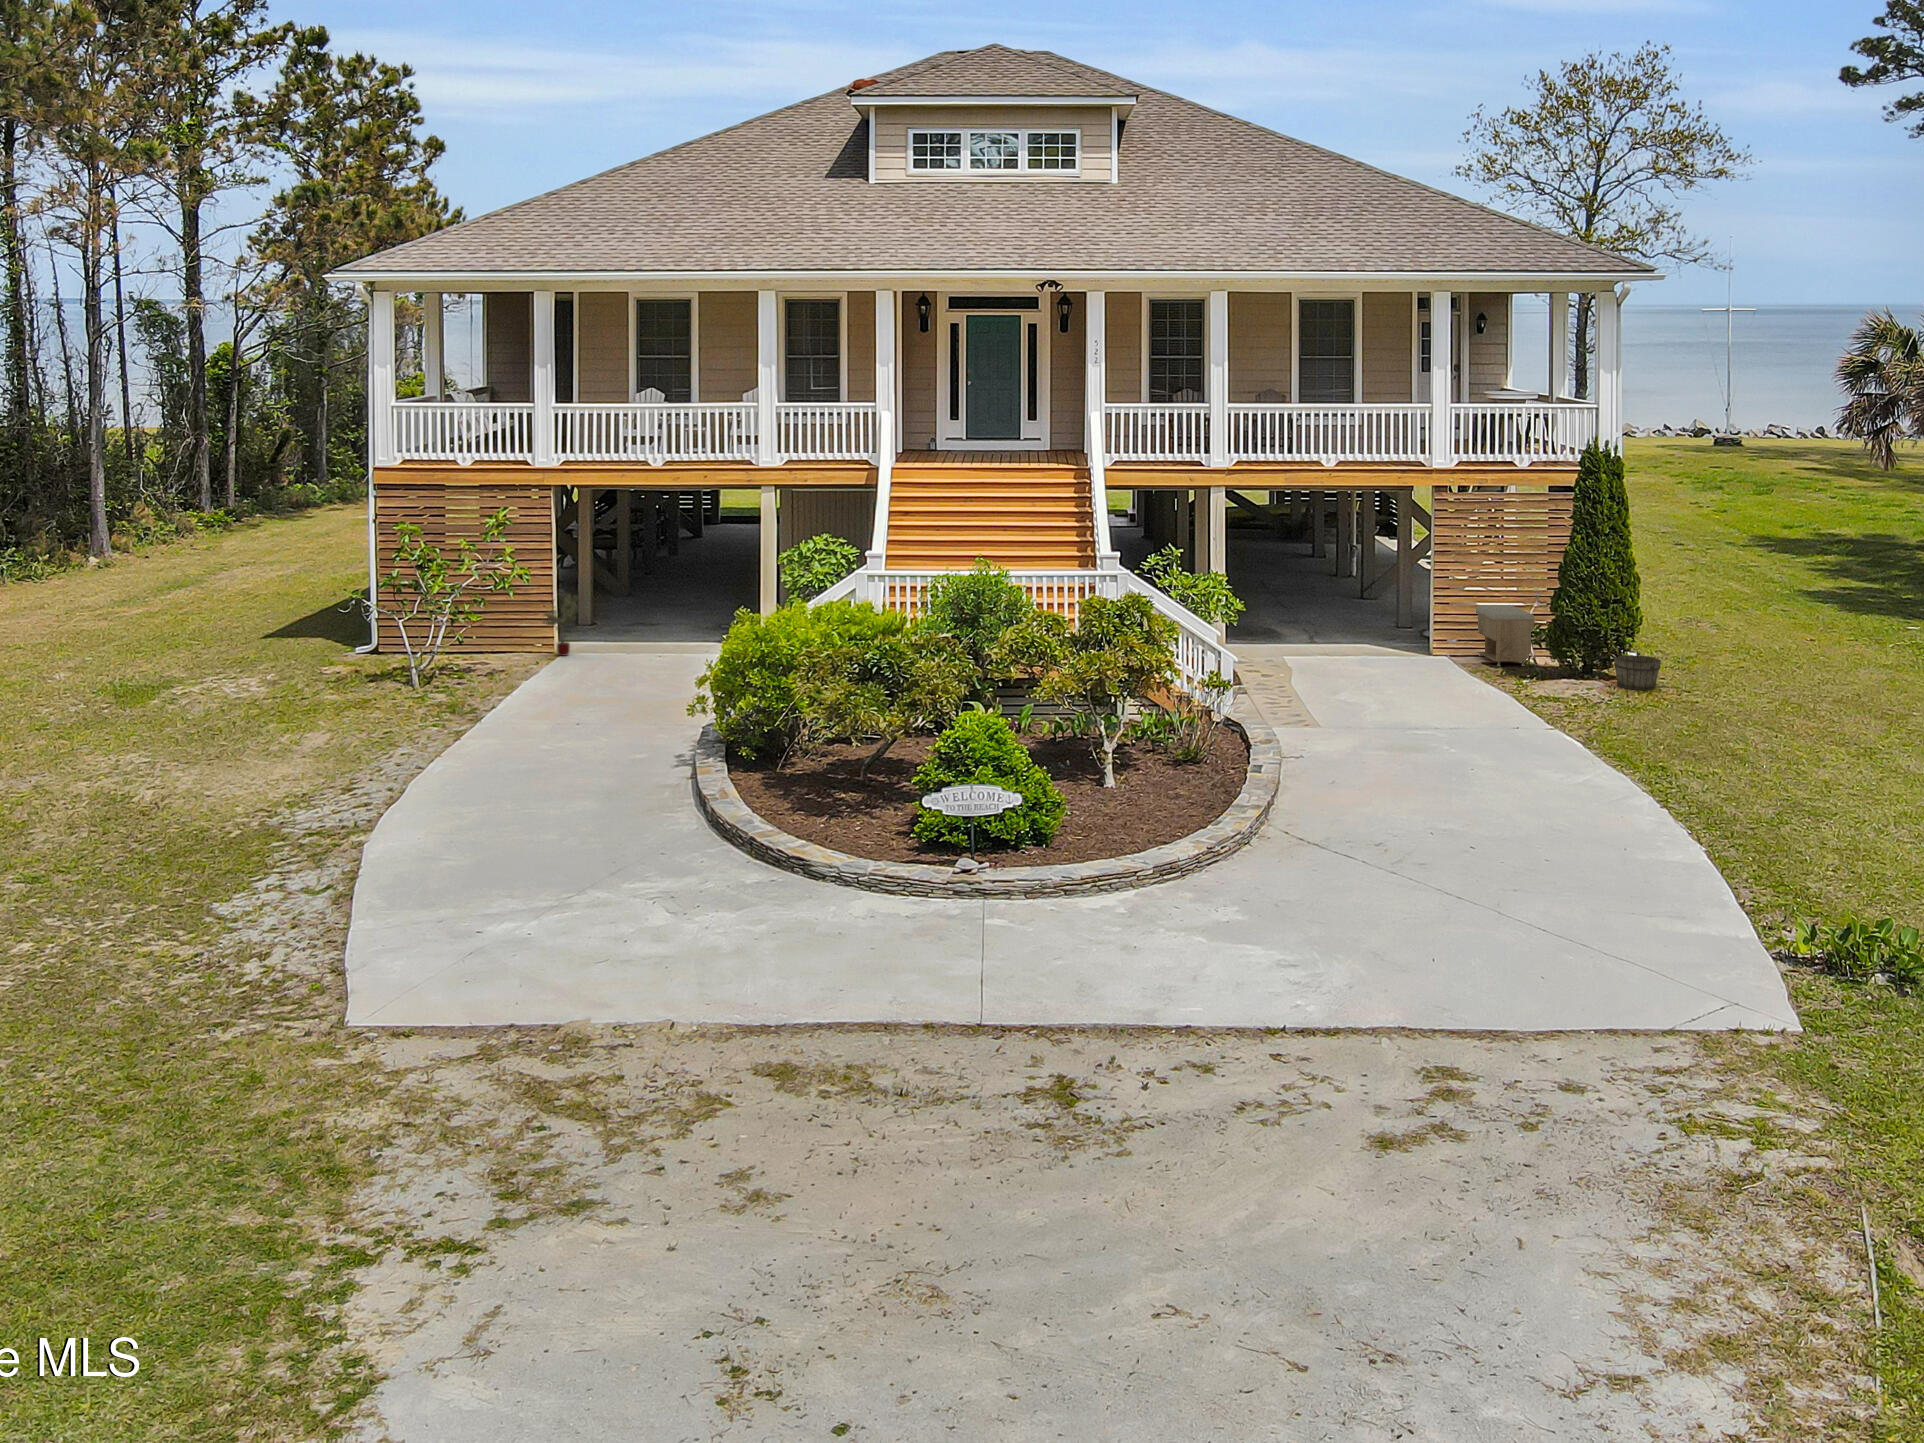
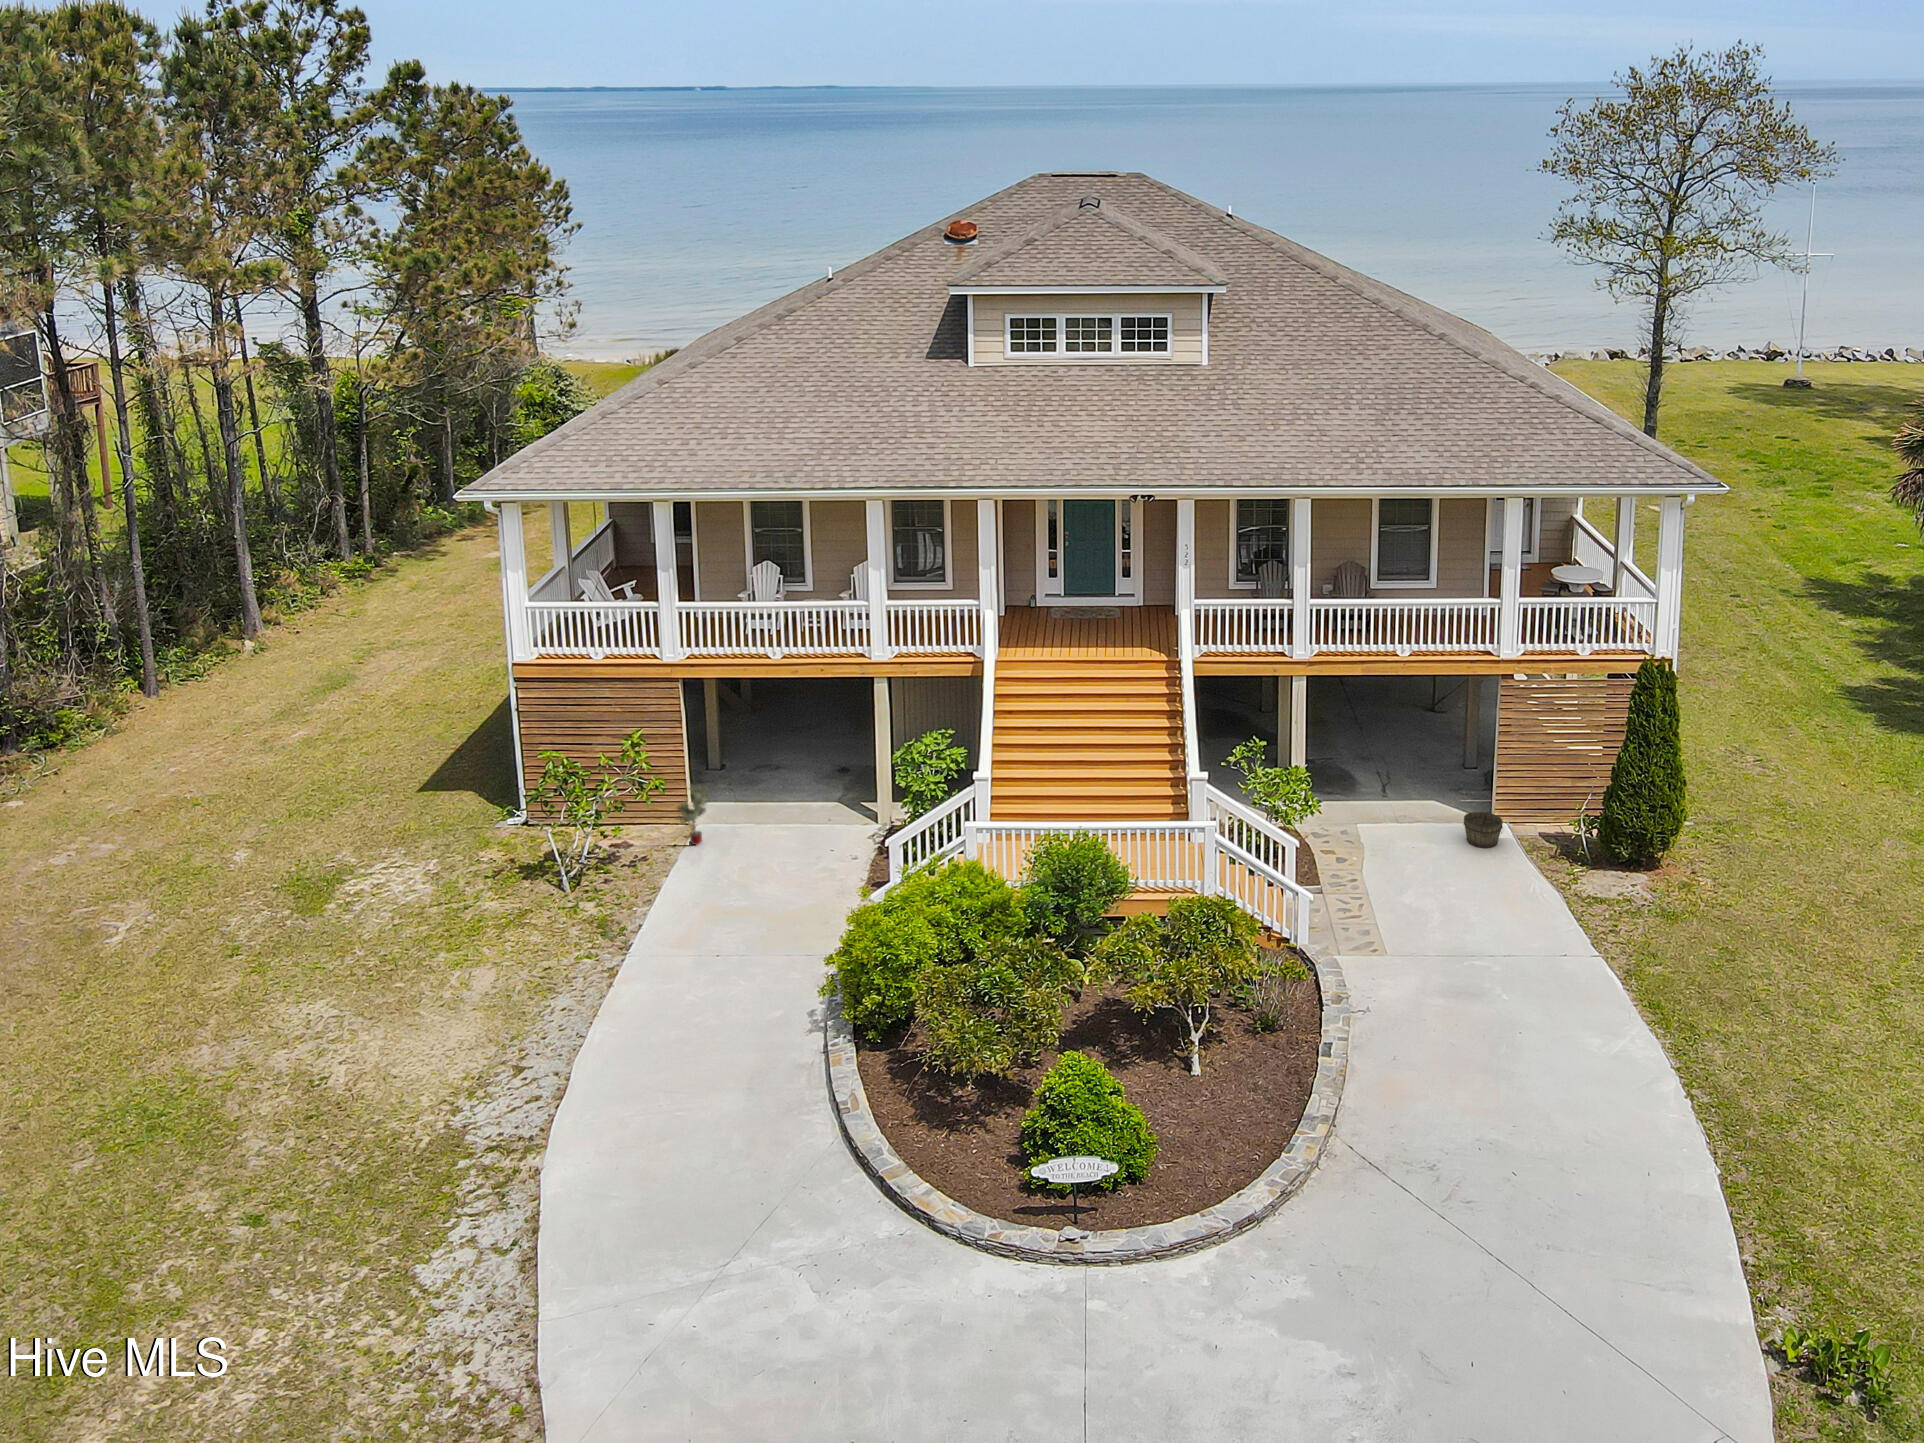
storage bench: present [1476,606,1534,666] -> none [1533,786,1591,855]
wooden bucket: present [1614,649,1661,690] -> present [1464,812,1503,848]

